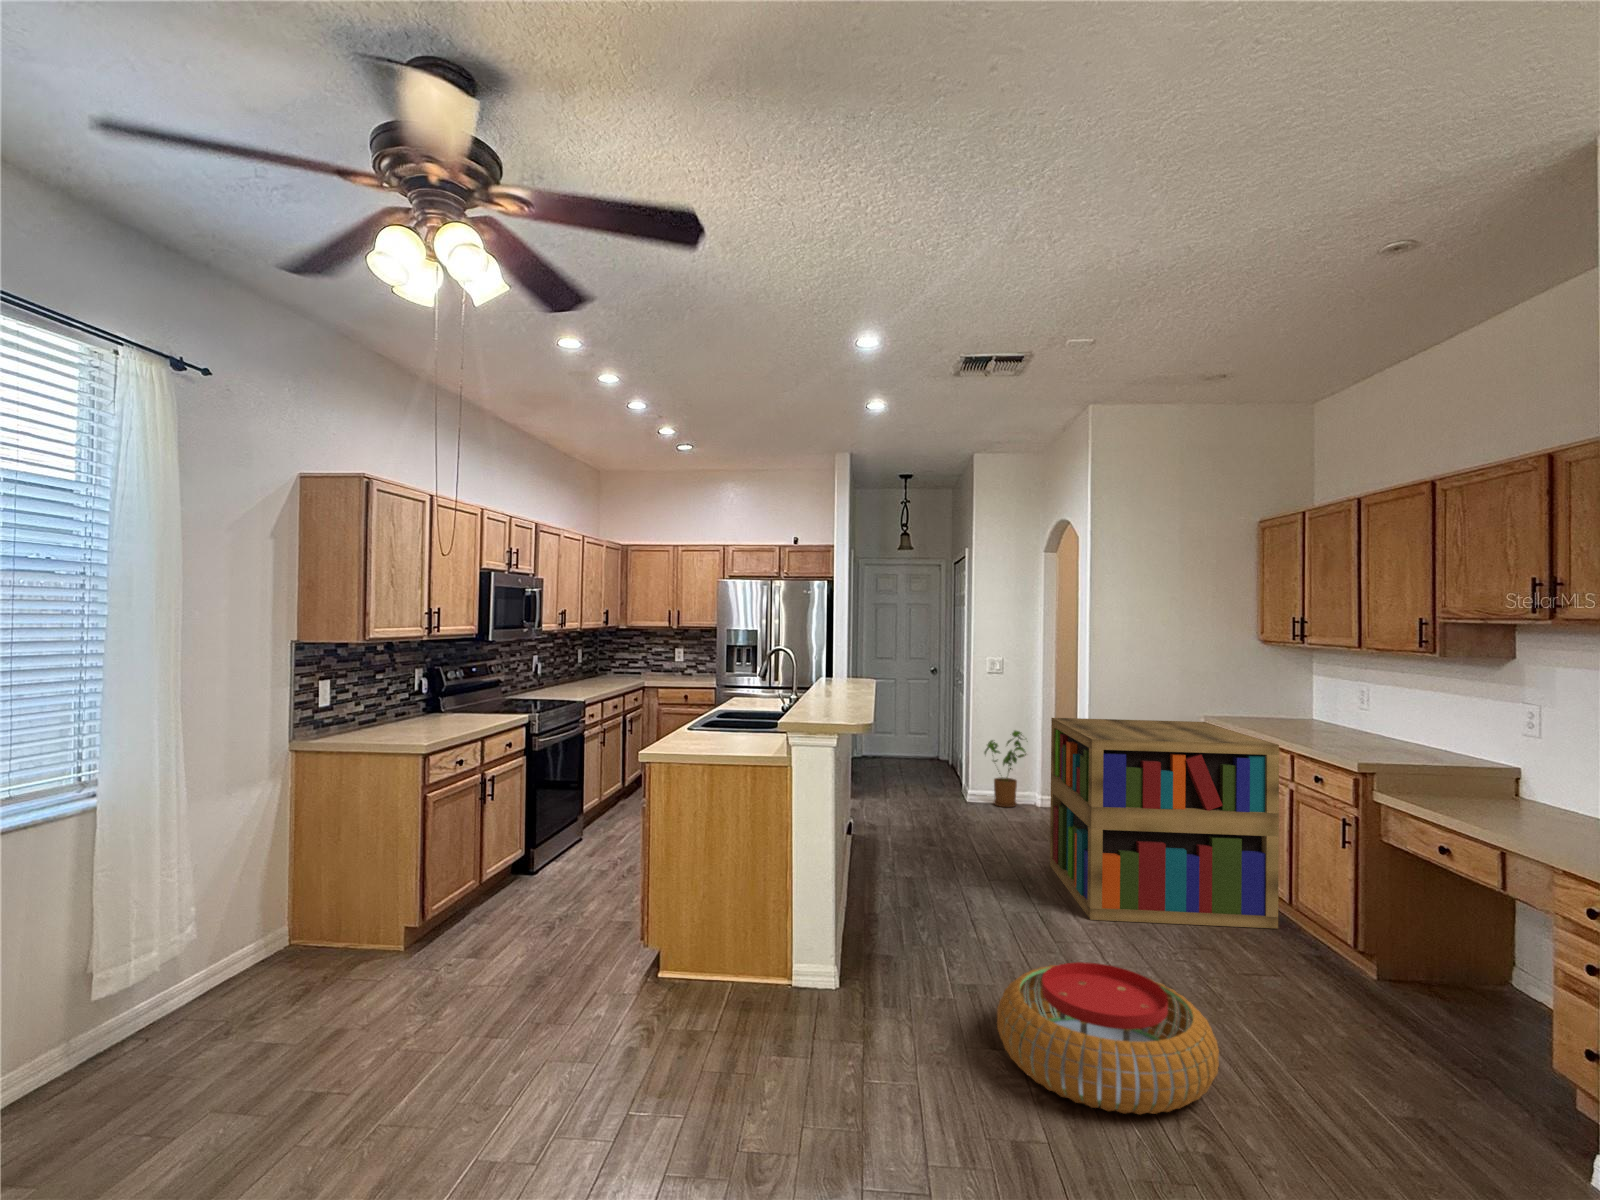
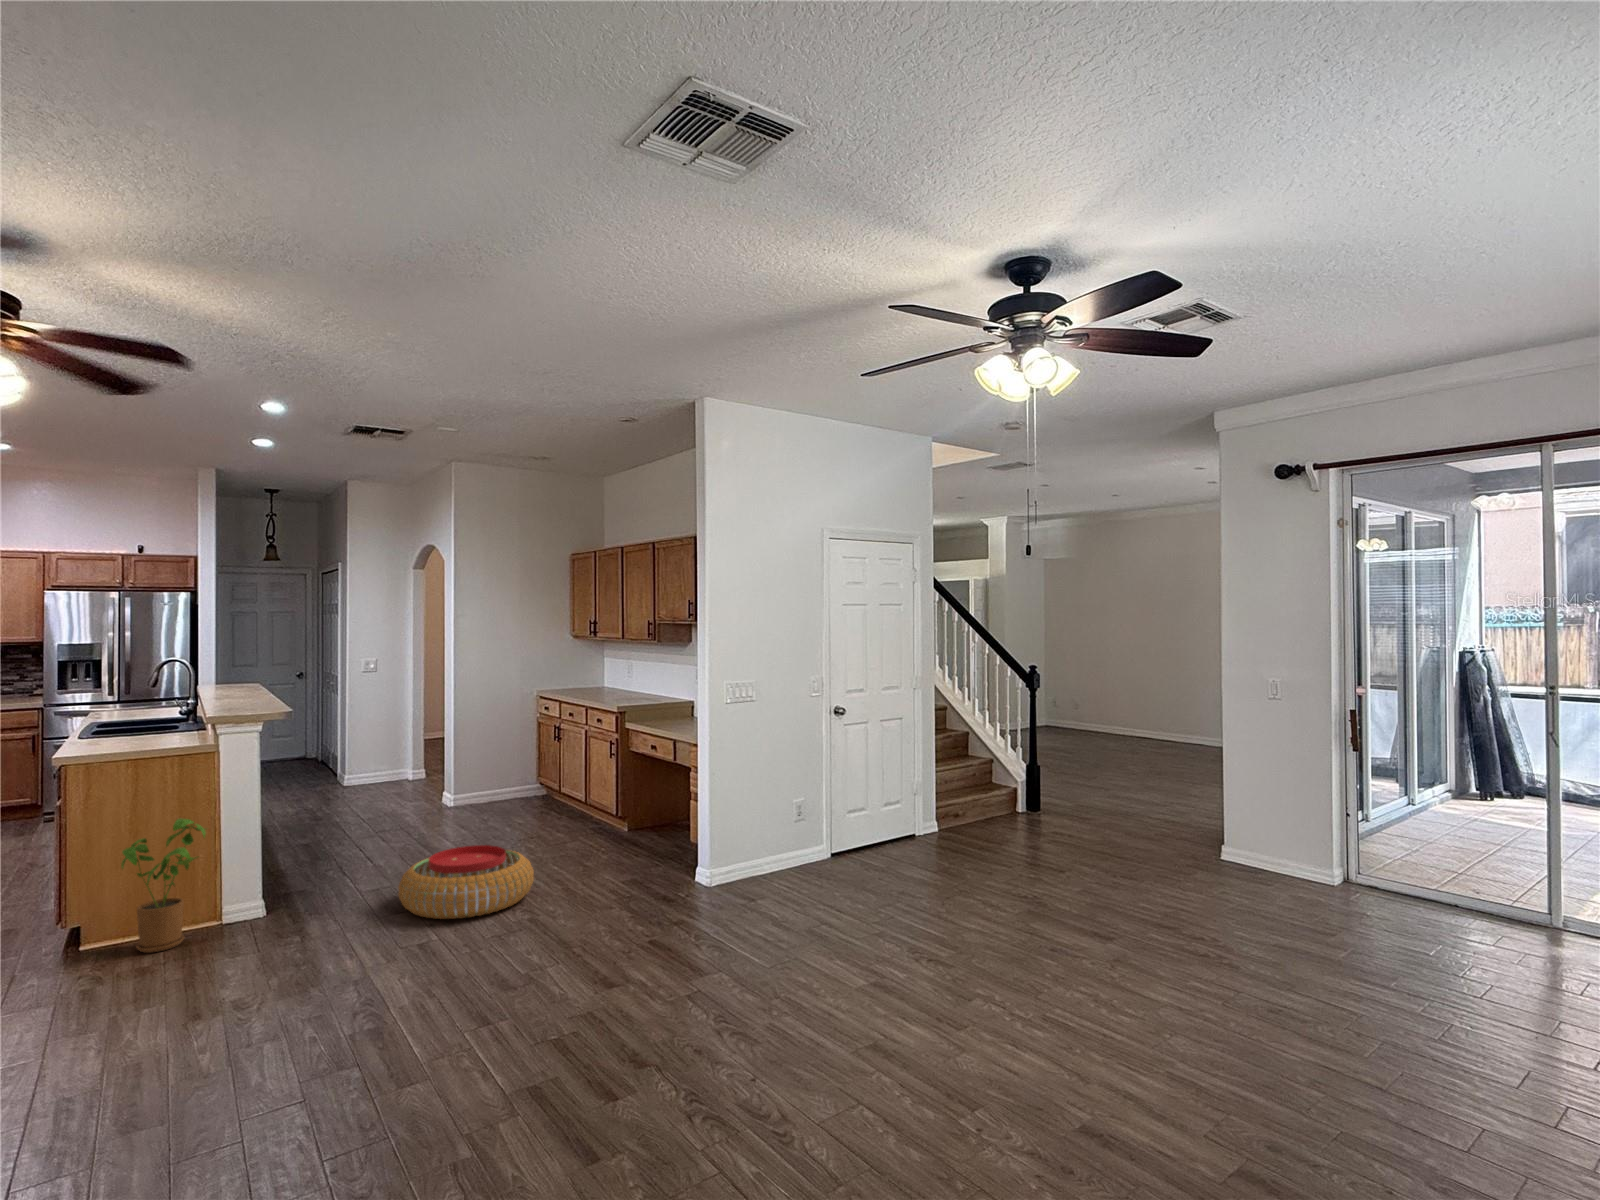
bookshelf: present [1050,718,1279,929] -> none [425,695,580,840]
house plant: present [984,731,1026,807] -> present [121,818,206,953]

